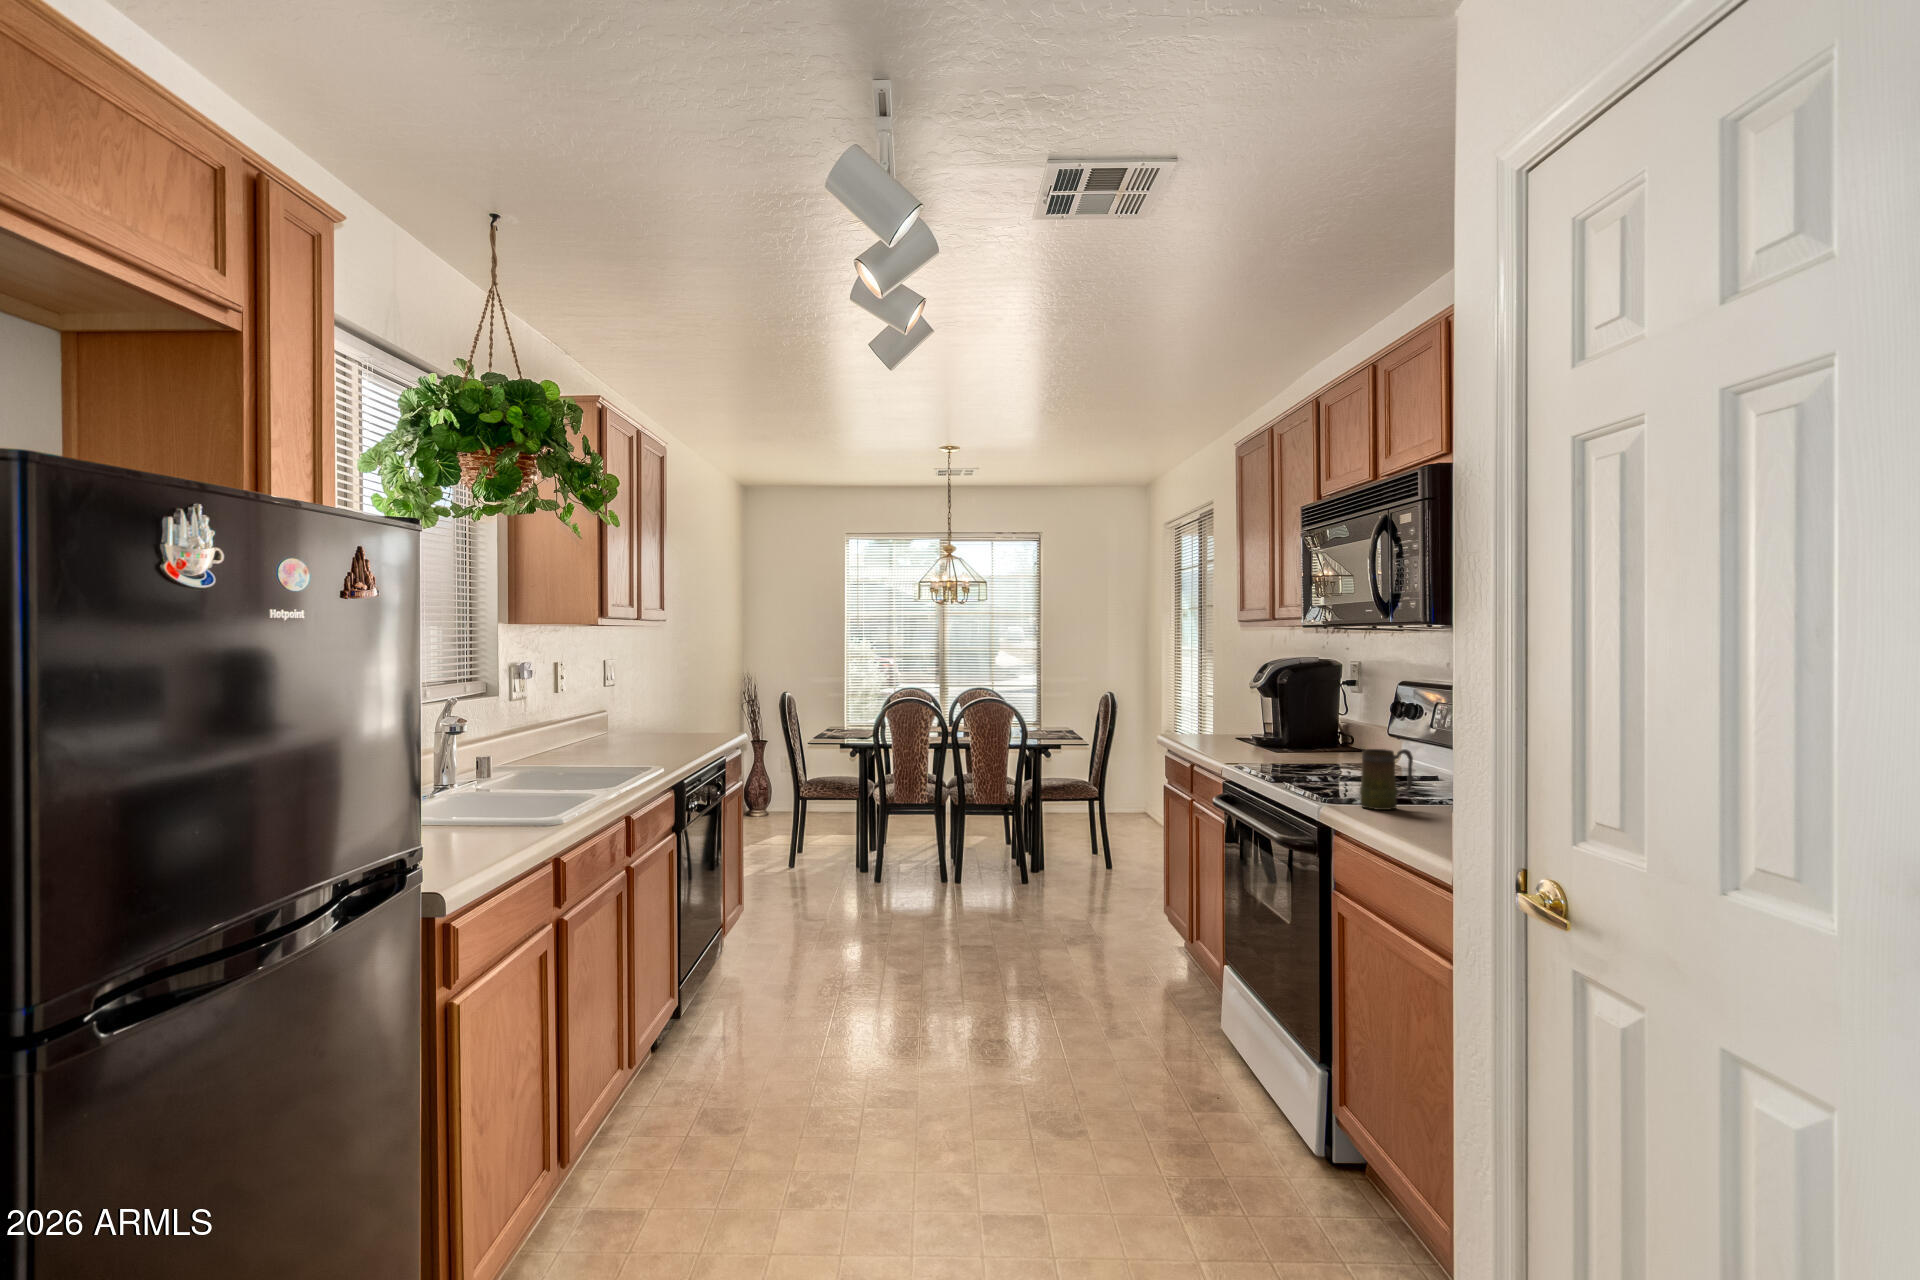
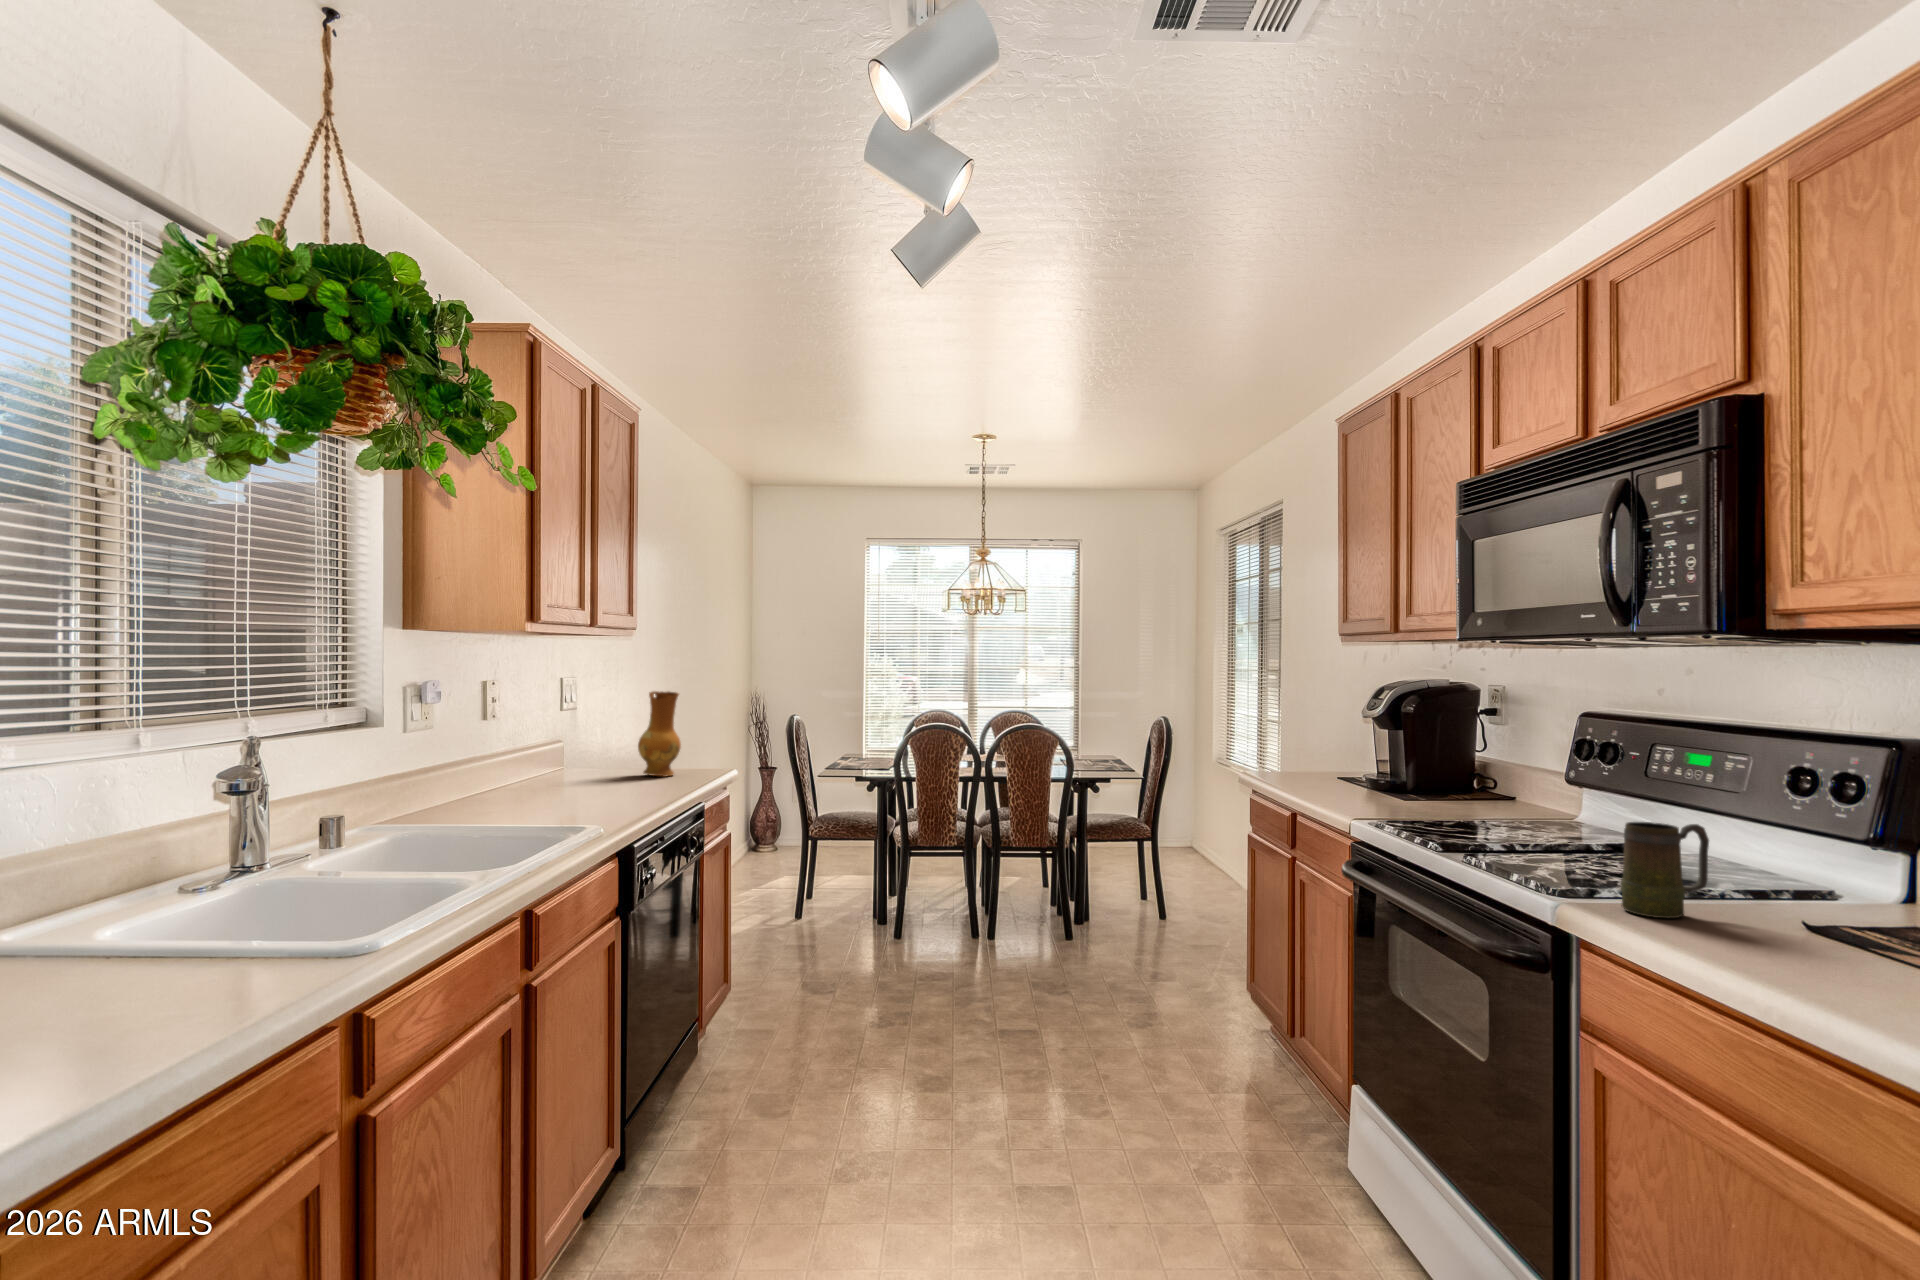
ceramic jug: none [665,671,700,741] -> present [638,691,681,777]

